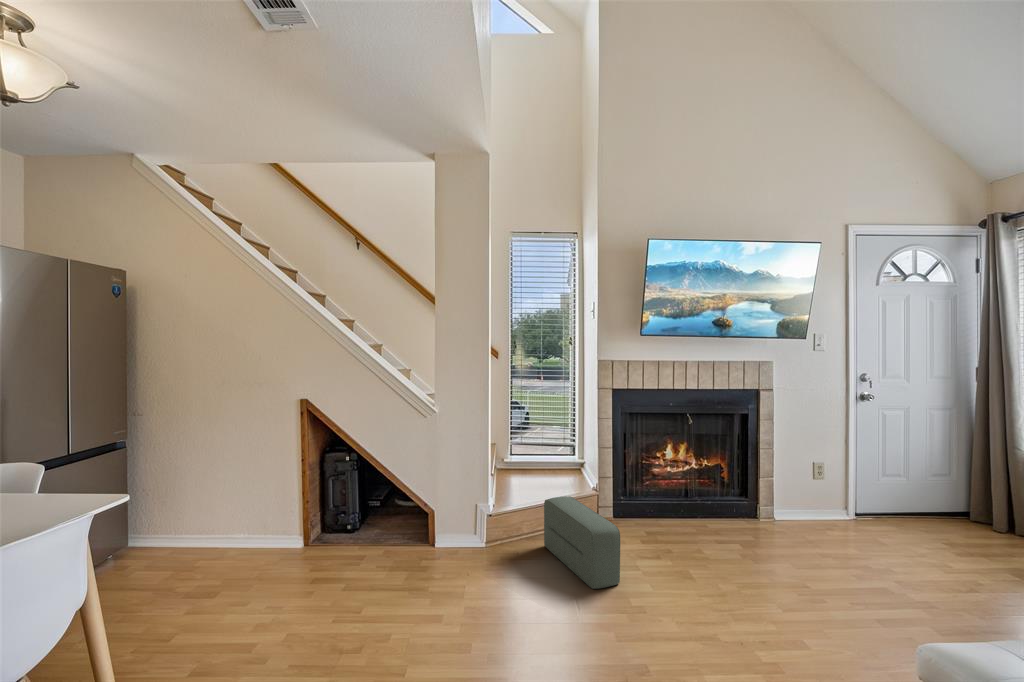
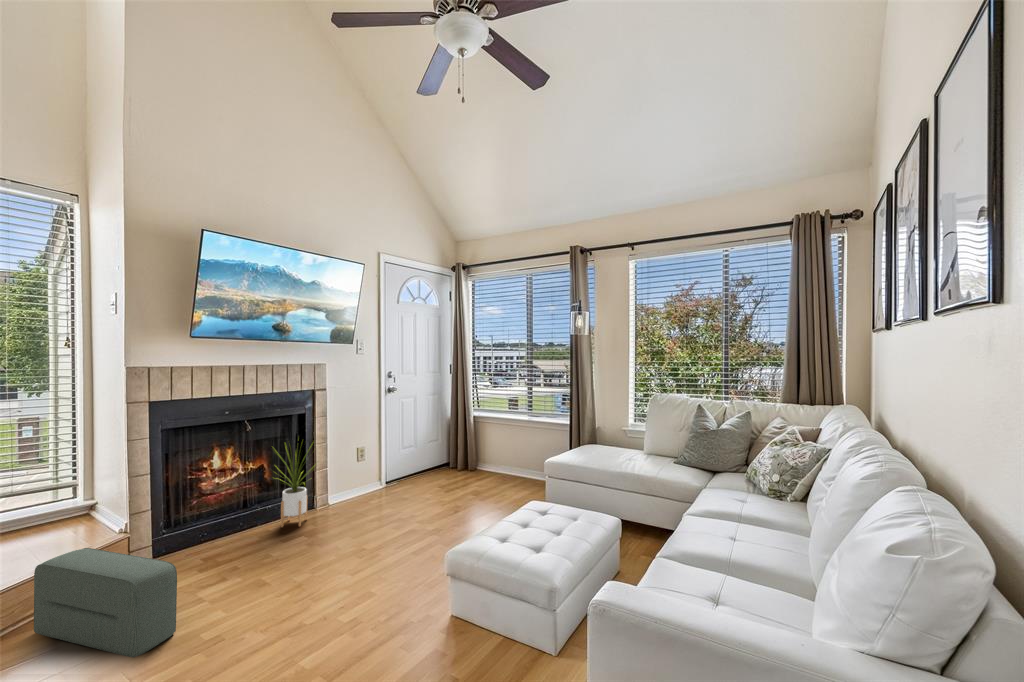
house plant: none [710,437,762,533] -> present [281,443,309,527]

